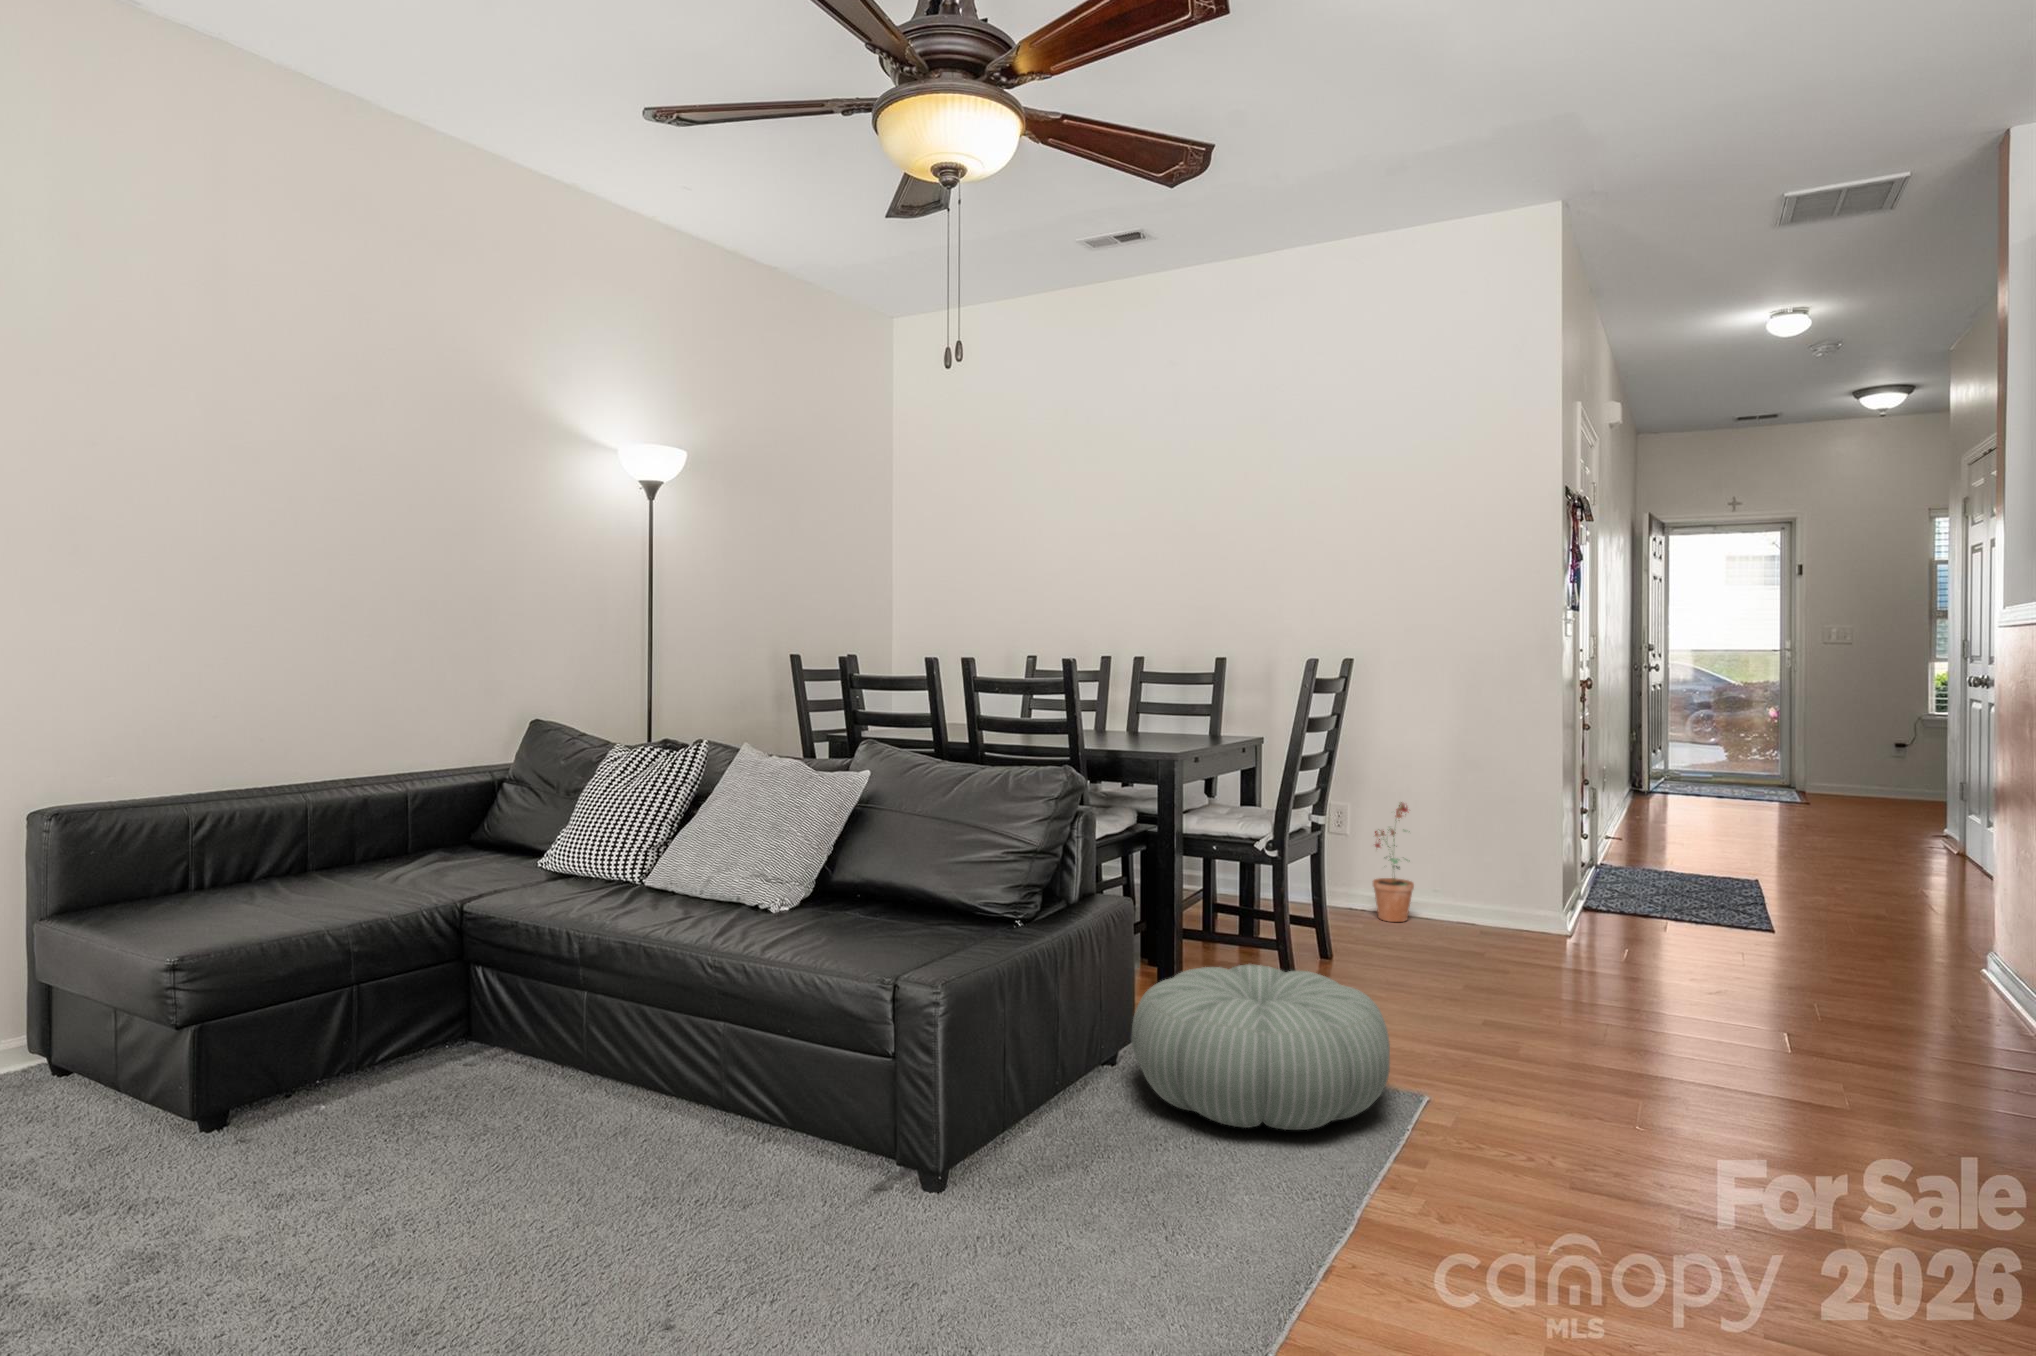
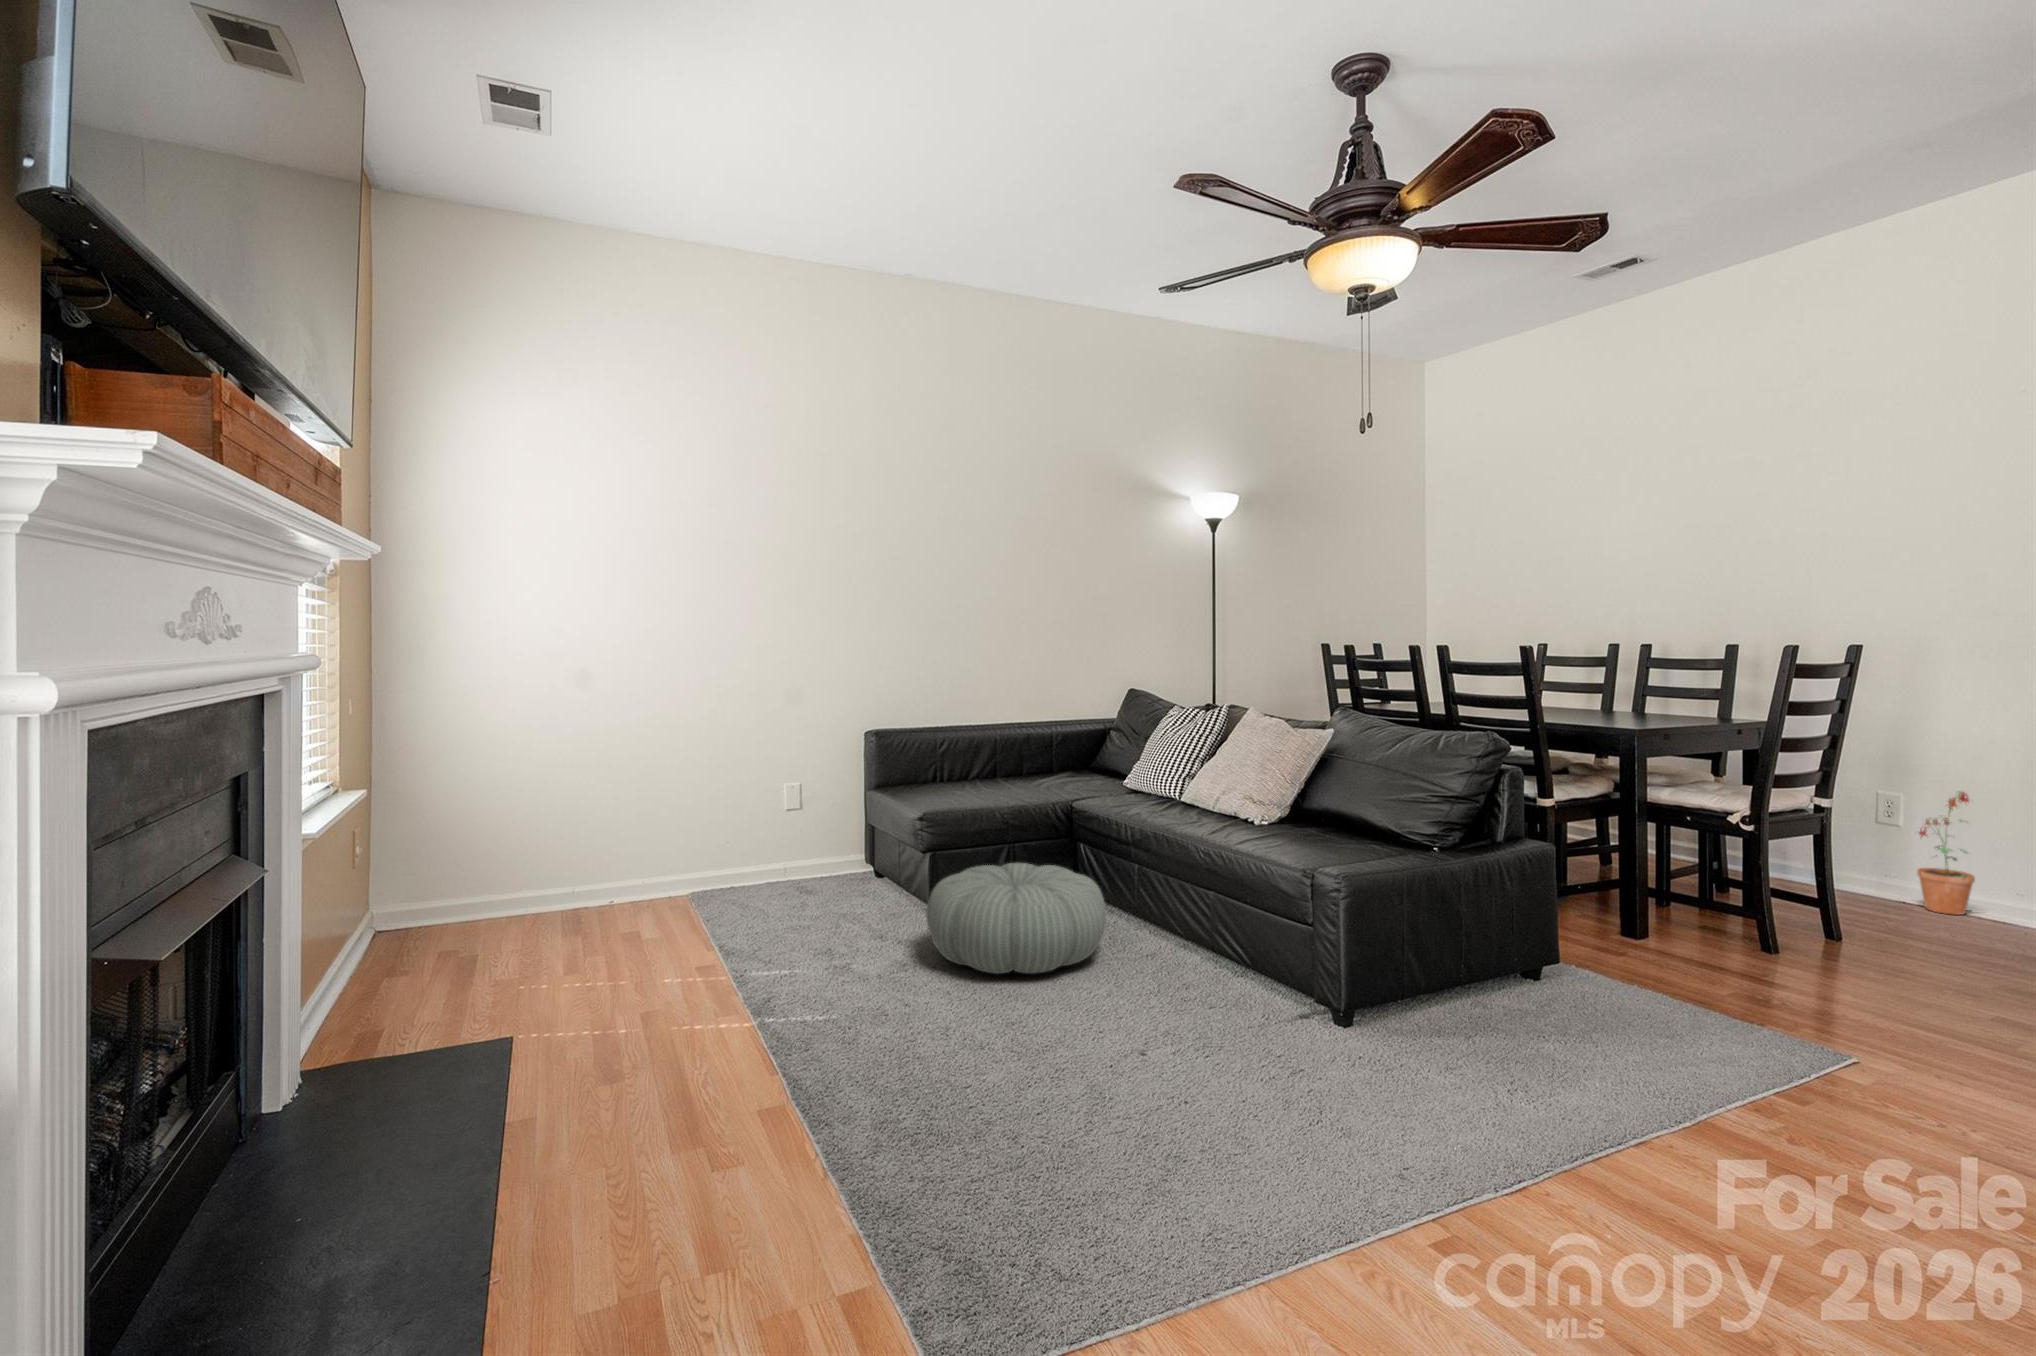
pouf: present [1131,964,1390,1130] -> present [926,863,1106,974]

